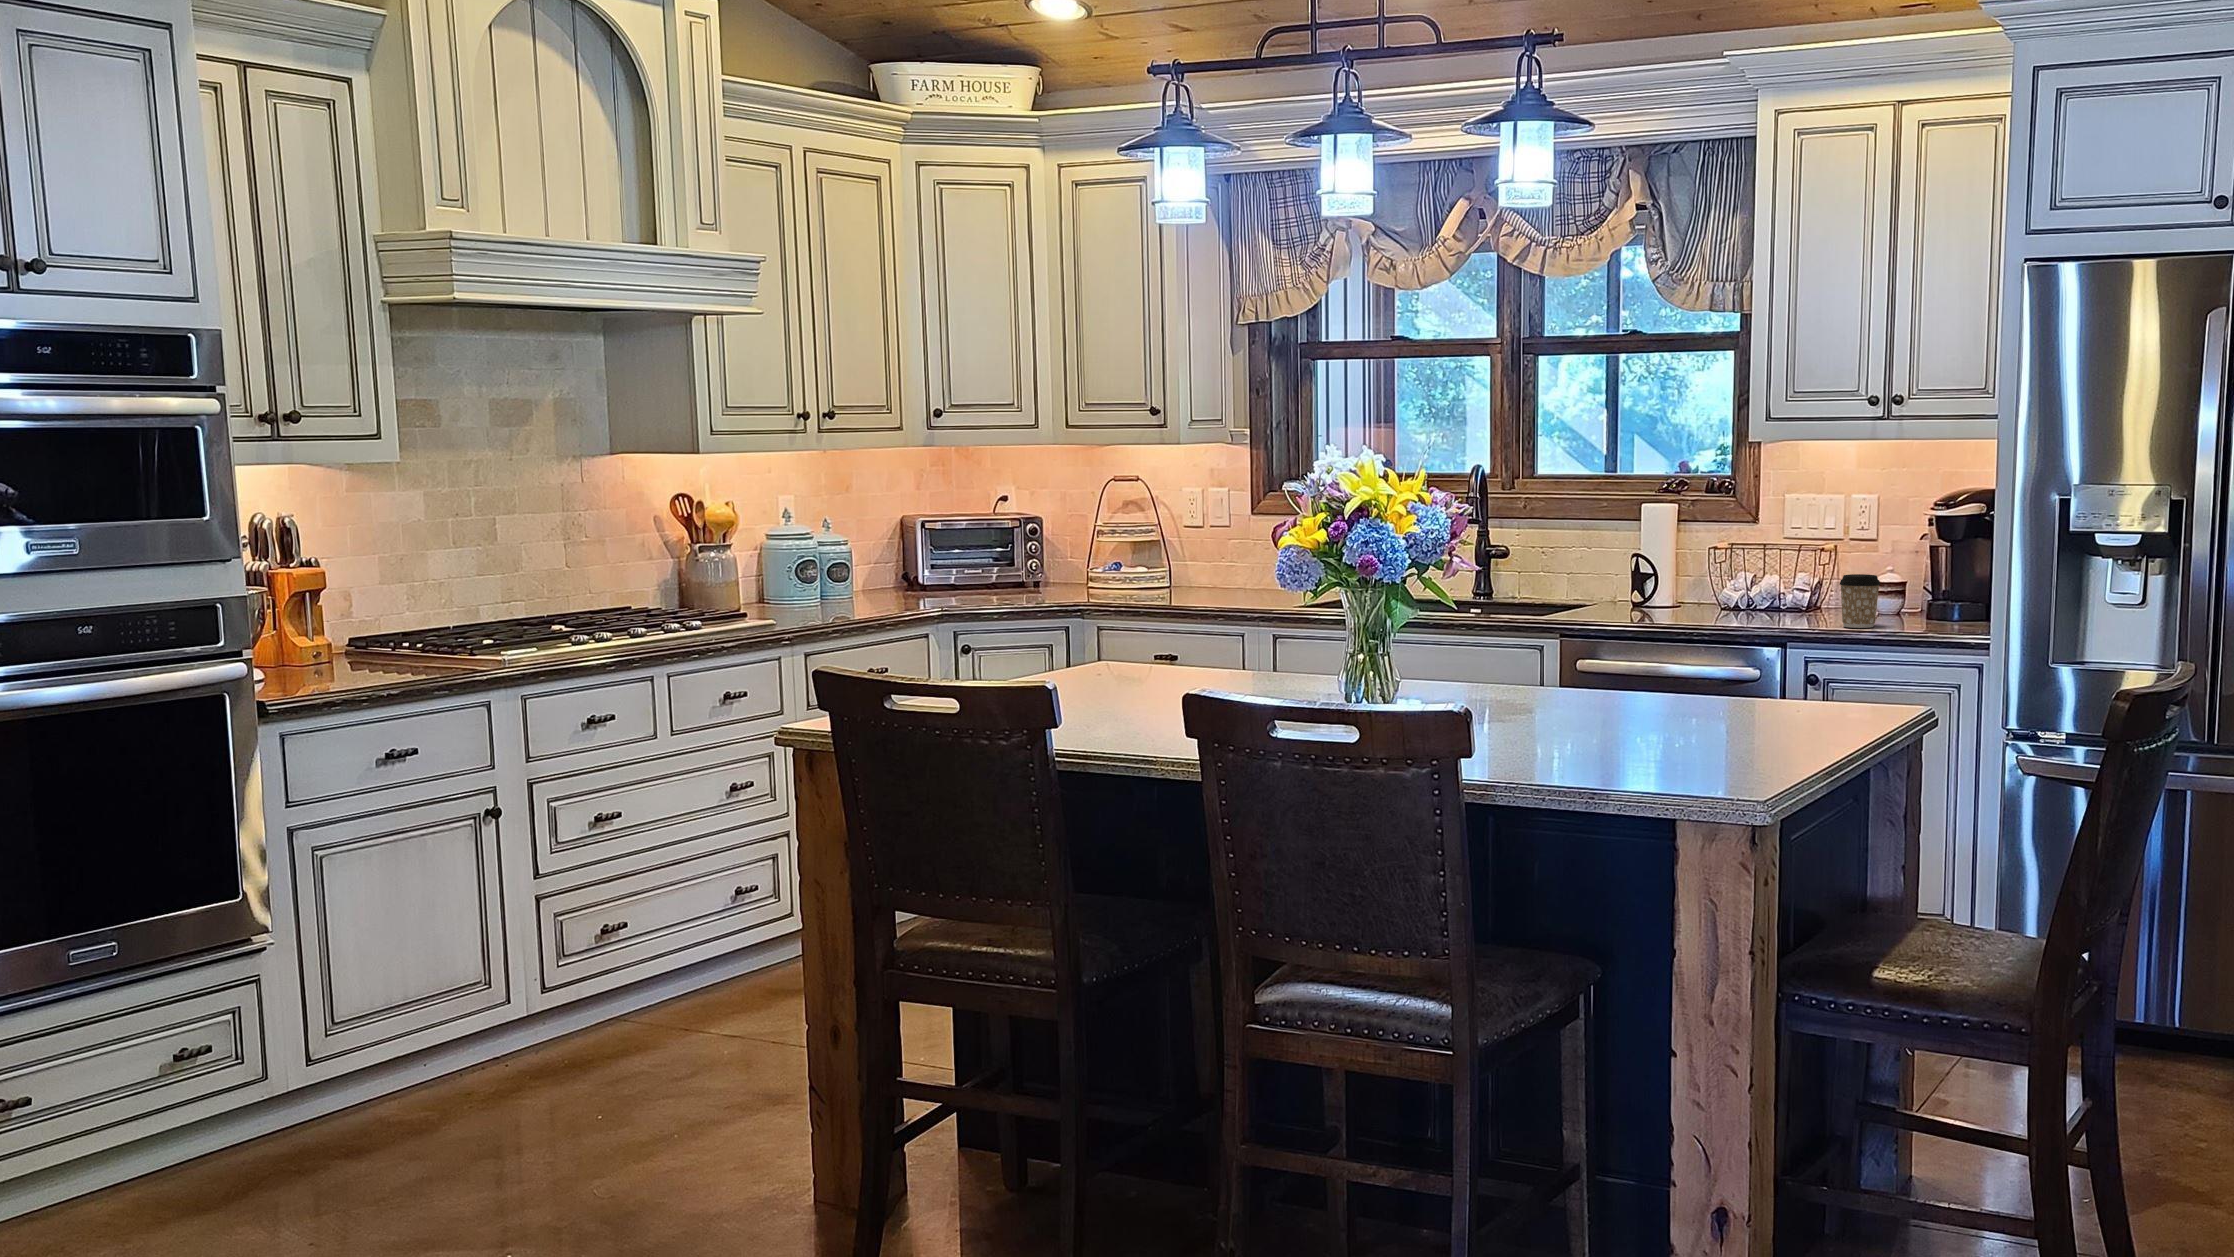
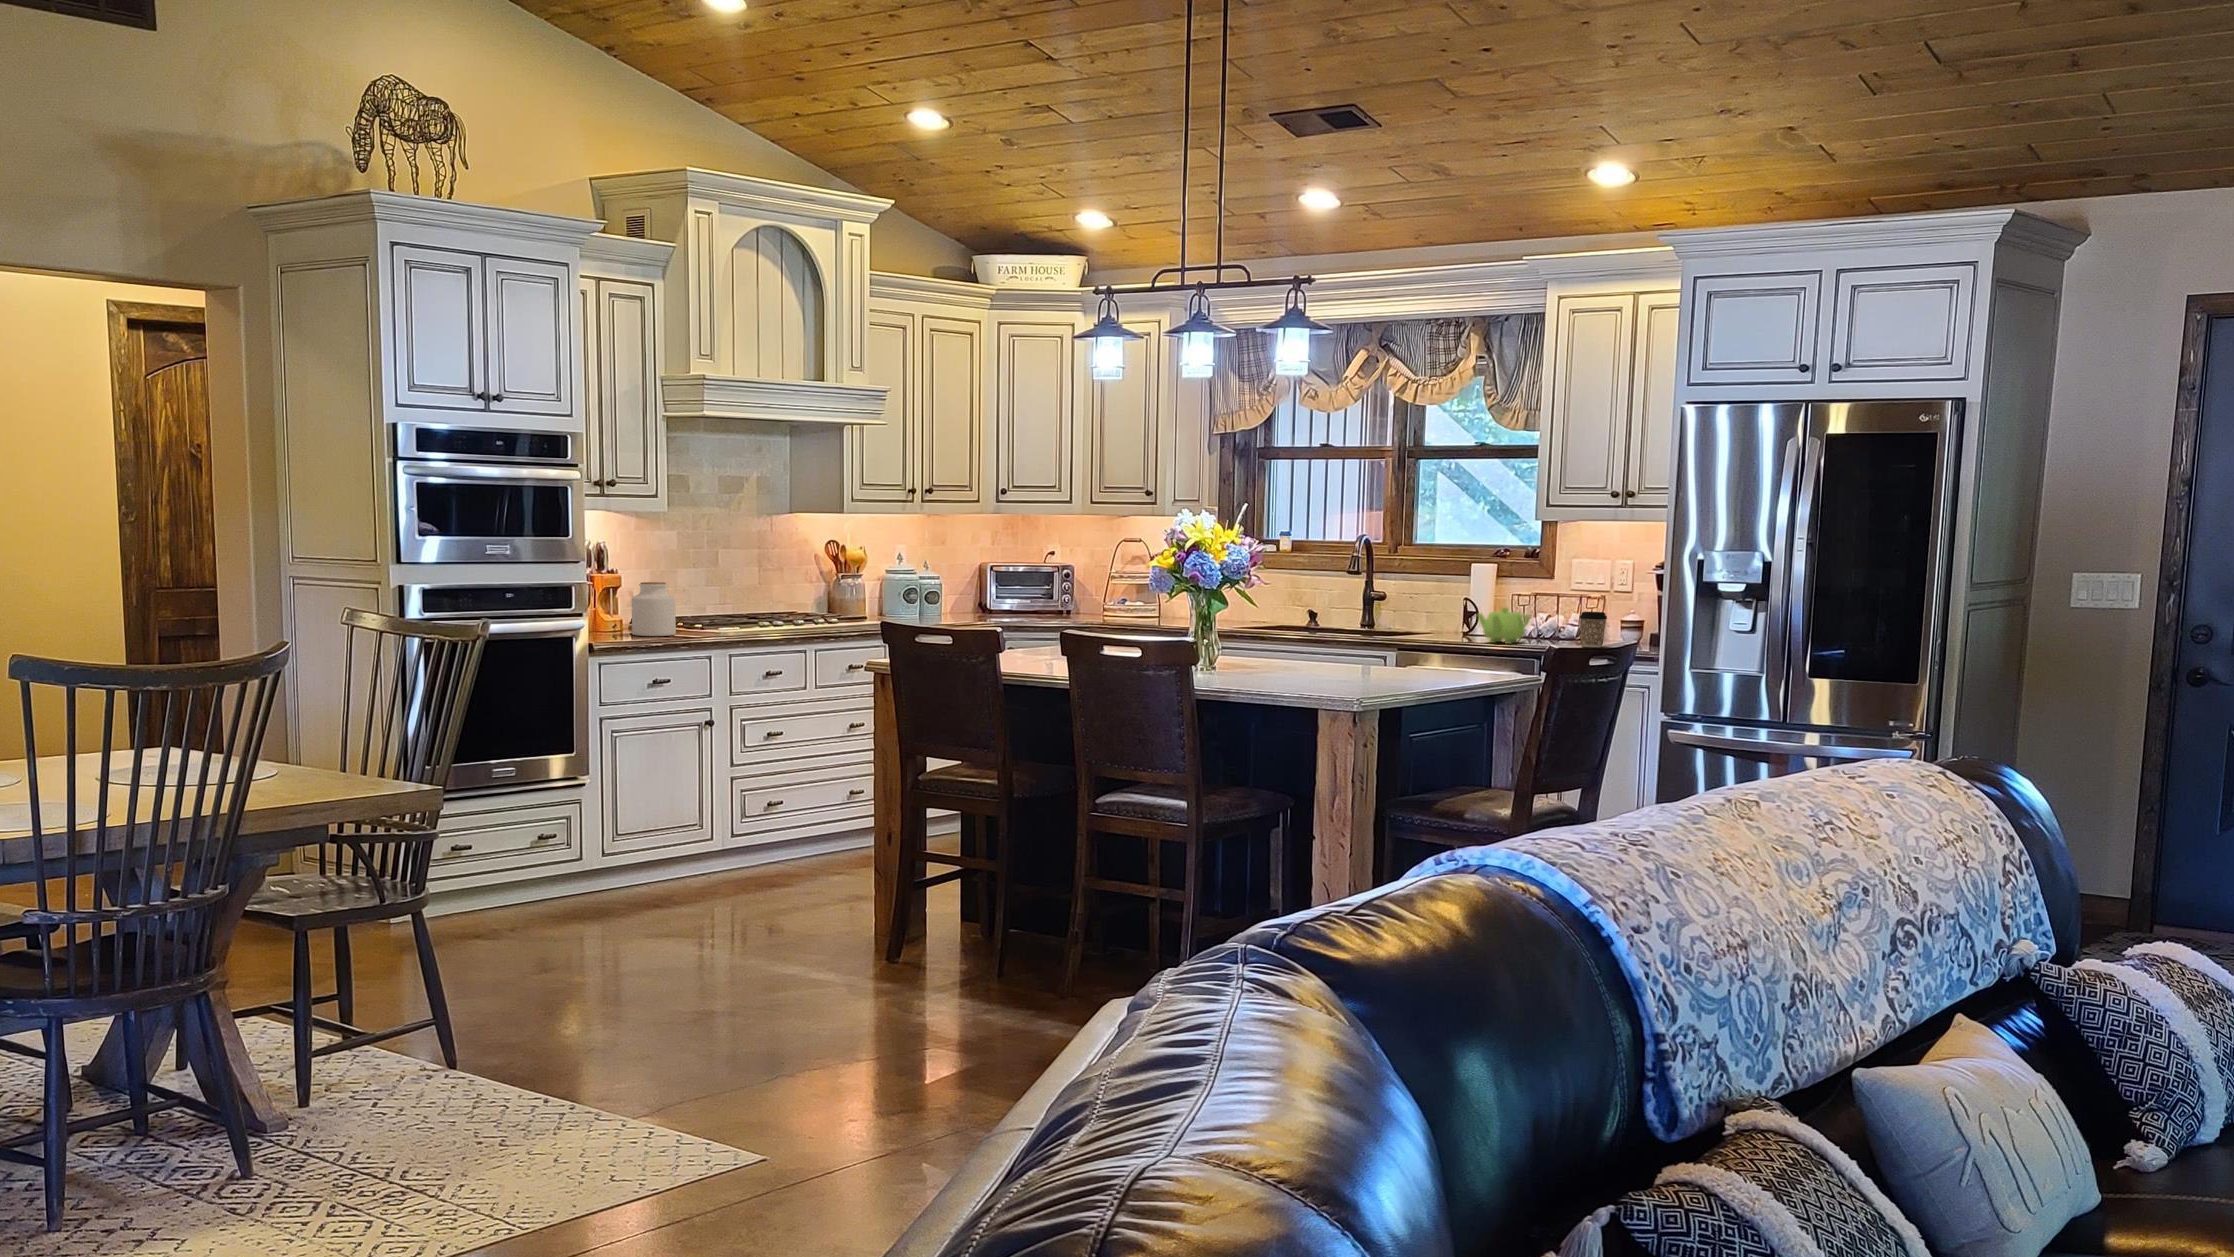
teapot: none [1677,570,1760,624] -> present [1478,607,1530,644]
jar: none [340,583,423,676] -> present [632,582,676,636]

